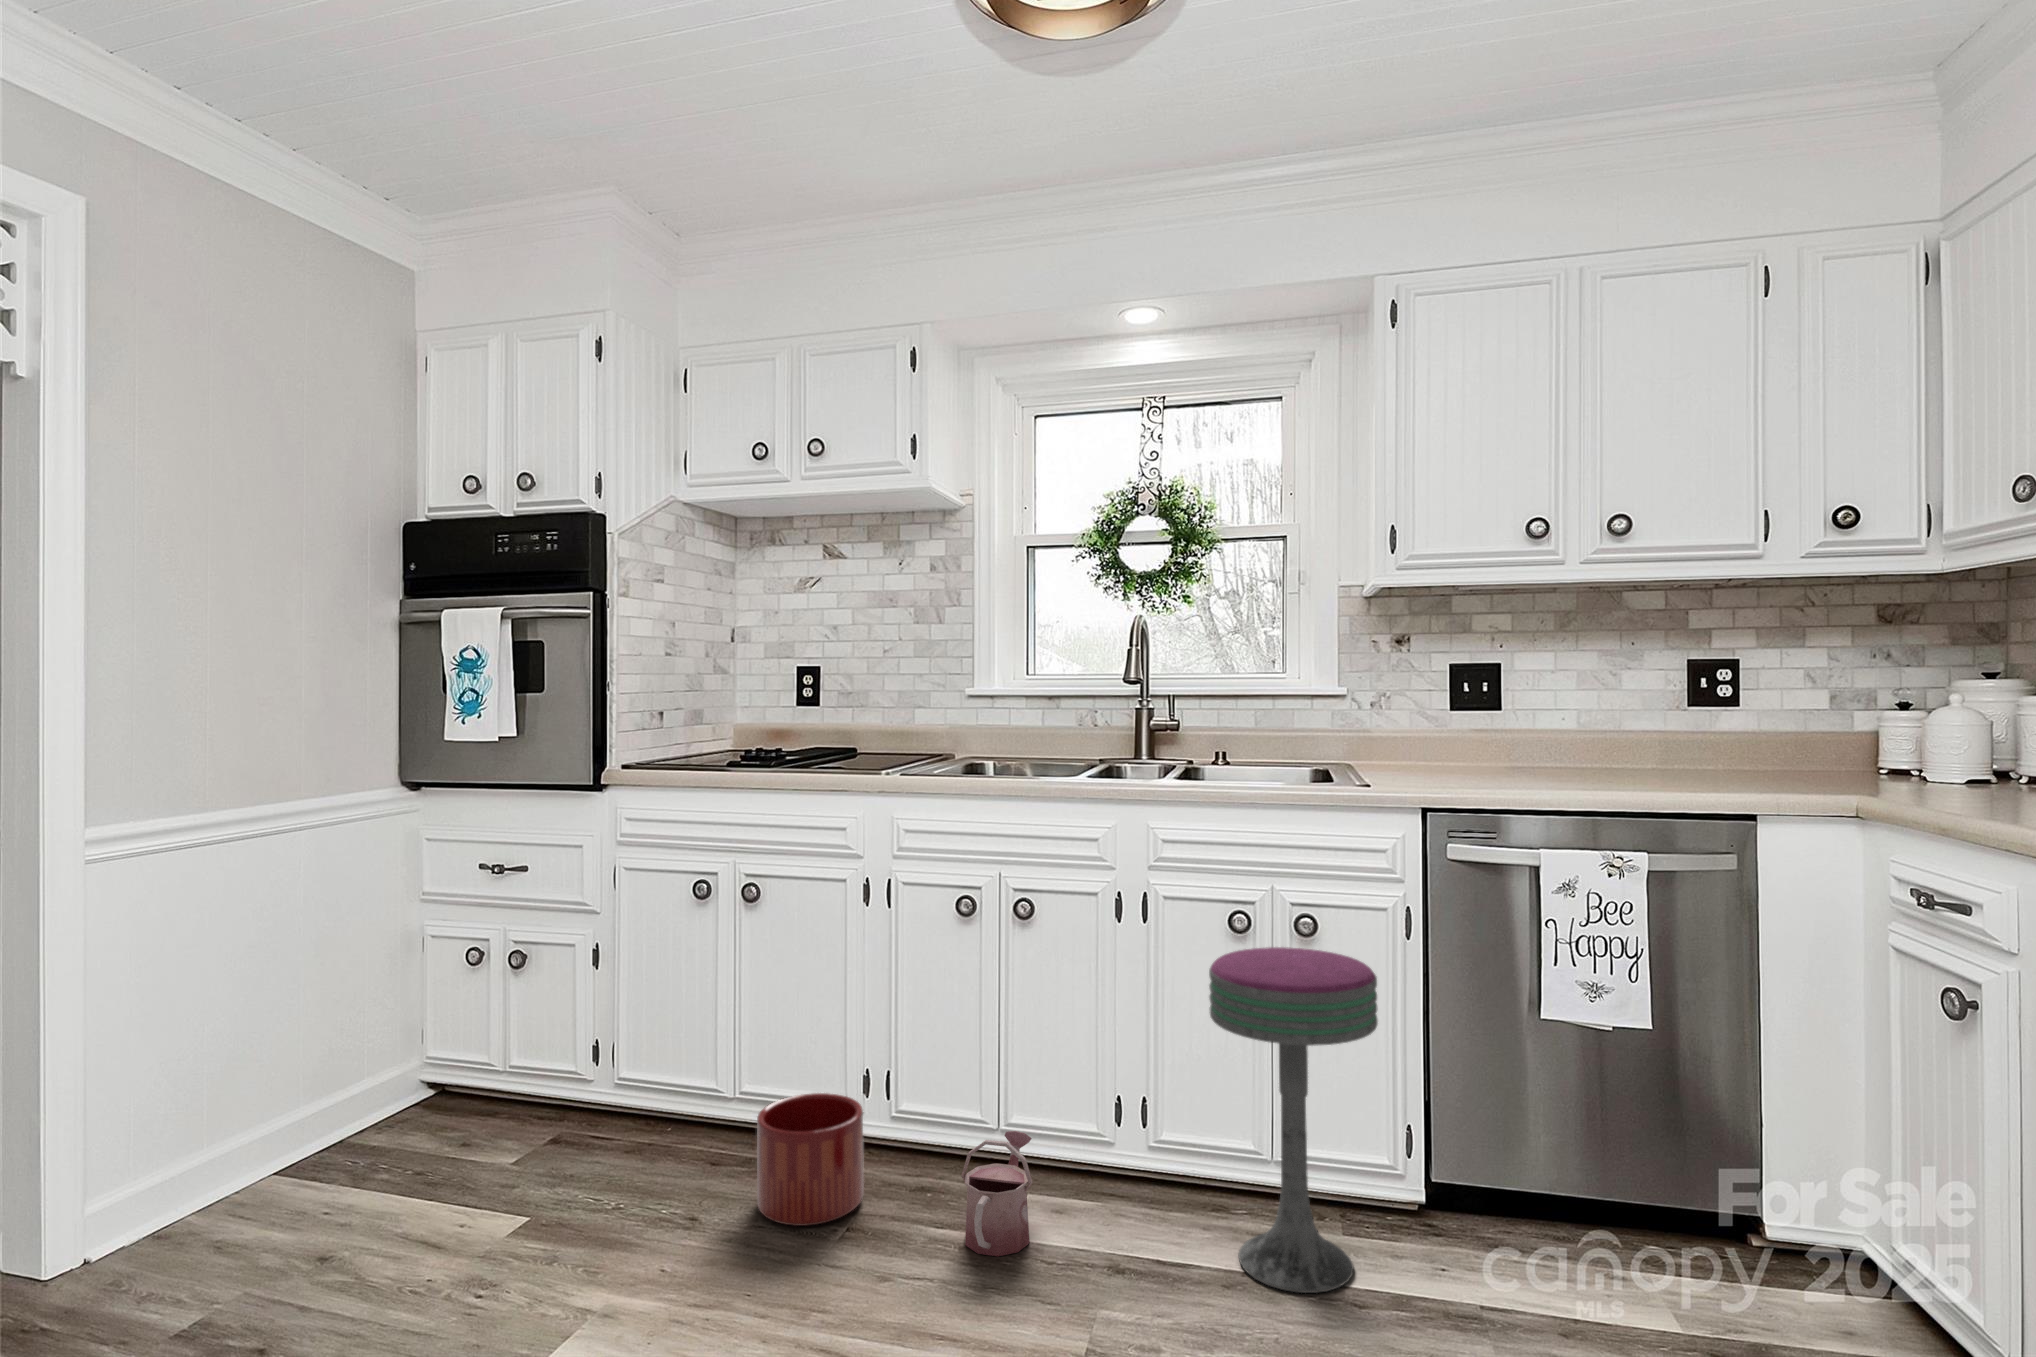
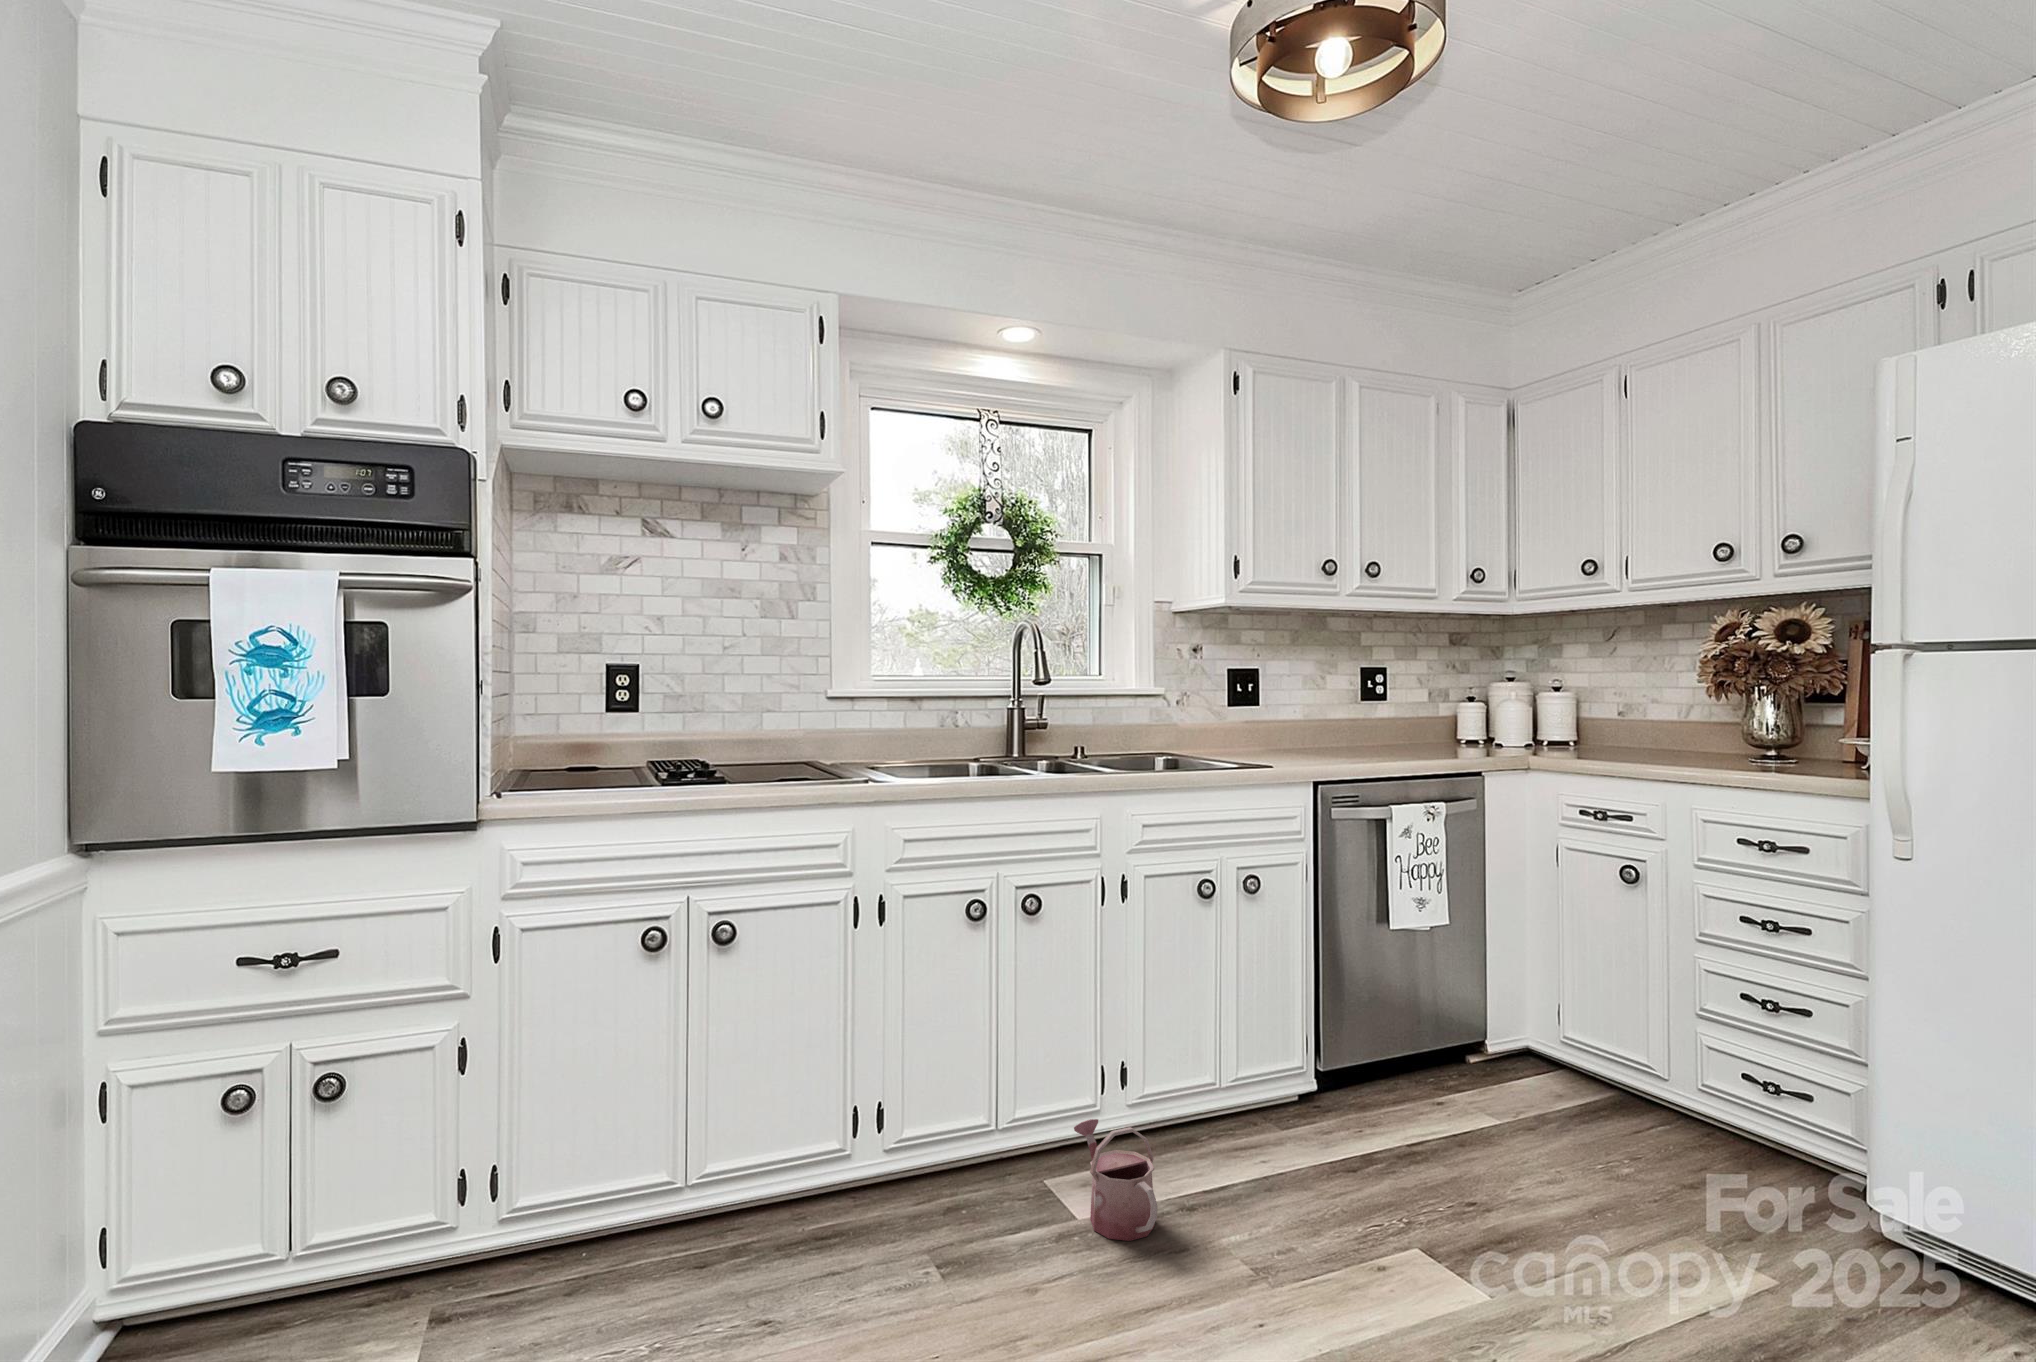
bar stool: present [1209,947,1378,1293] -> none [1255,903,1393,1180]
planter: present [757,1093,864,1226] -> none [862,1135,977,1291]

